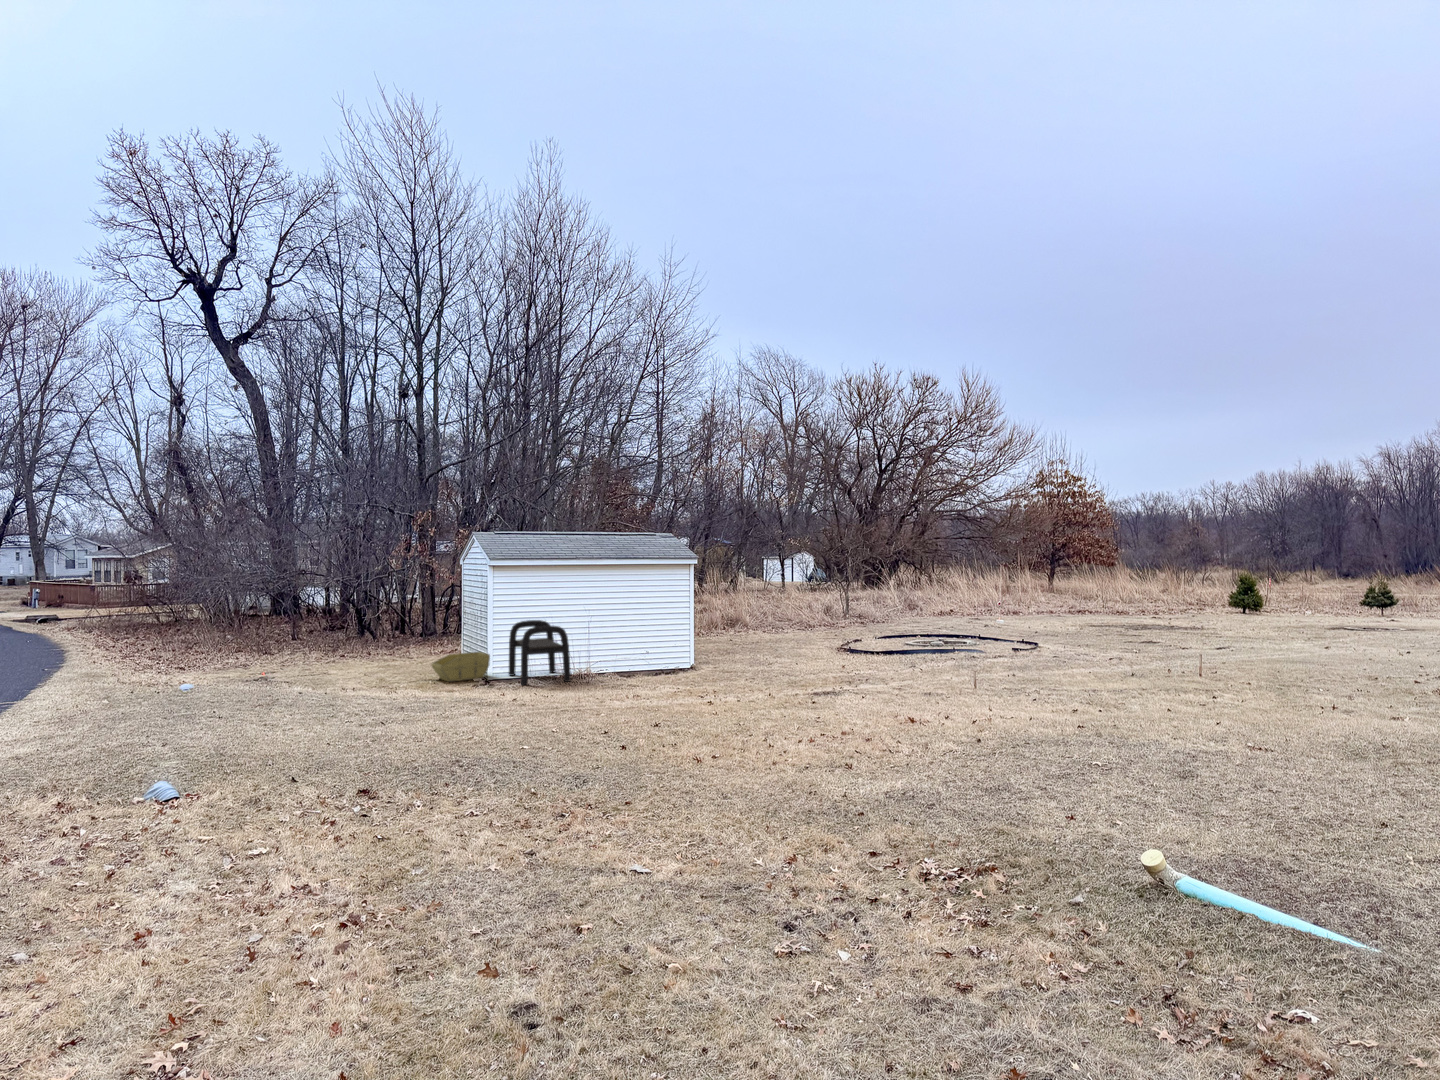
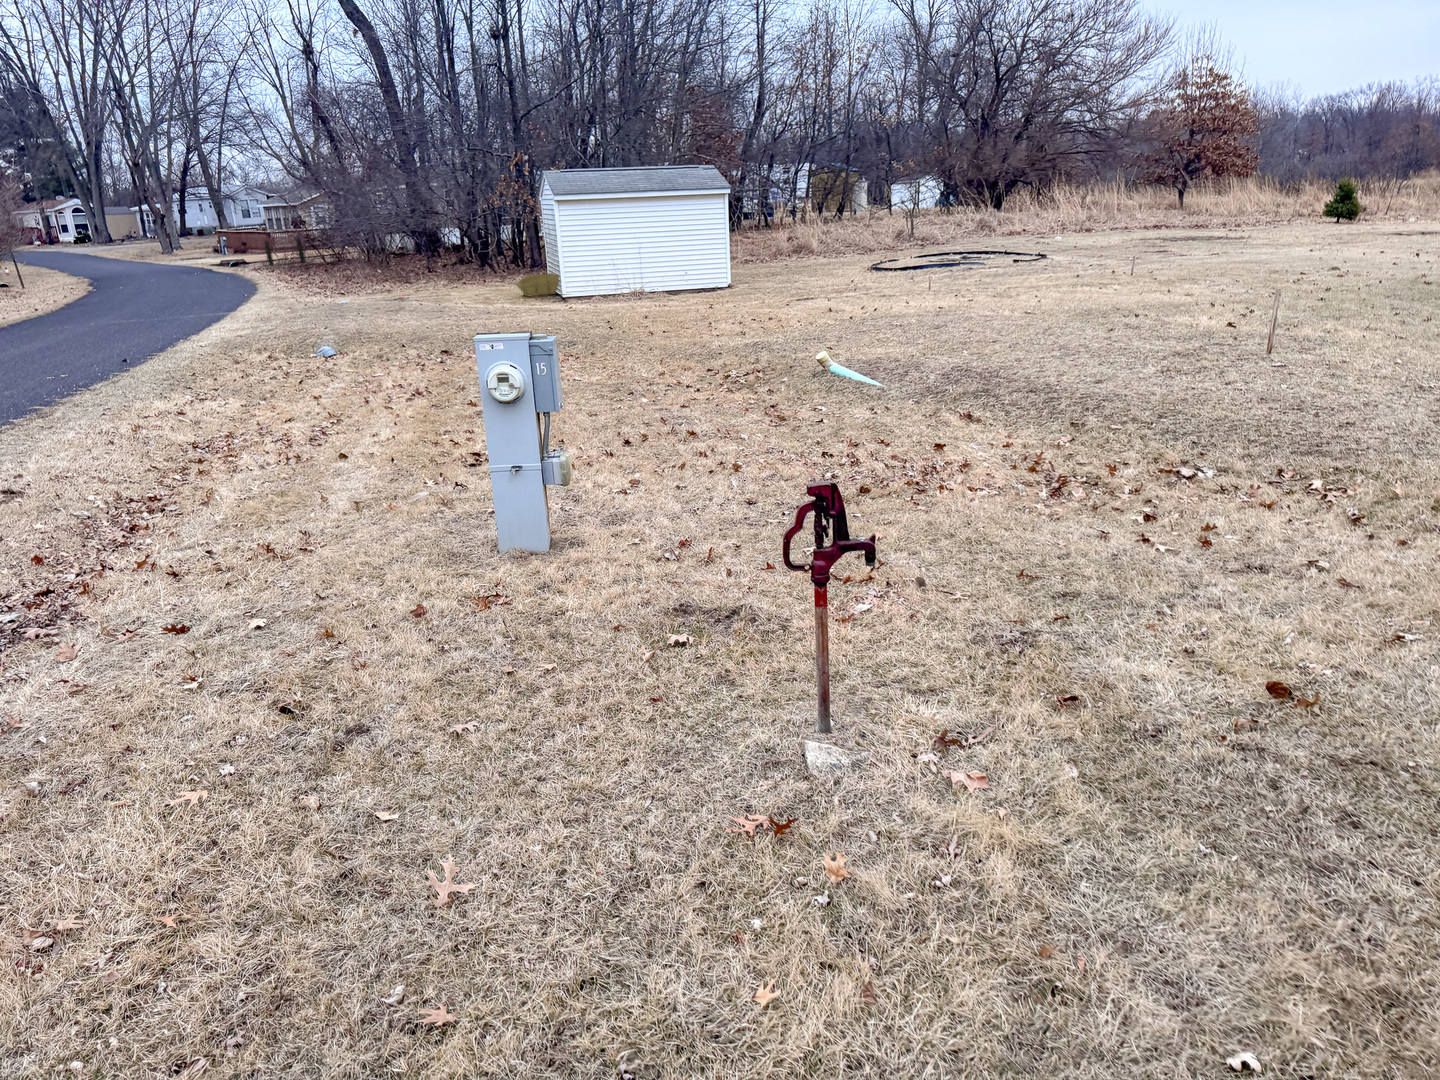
bench: present [509,620,571,685] -> present [264,238,306,266]

